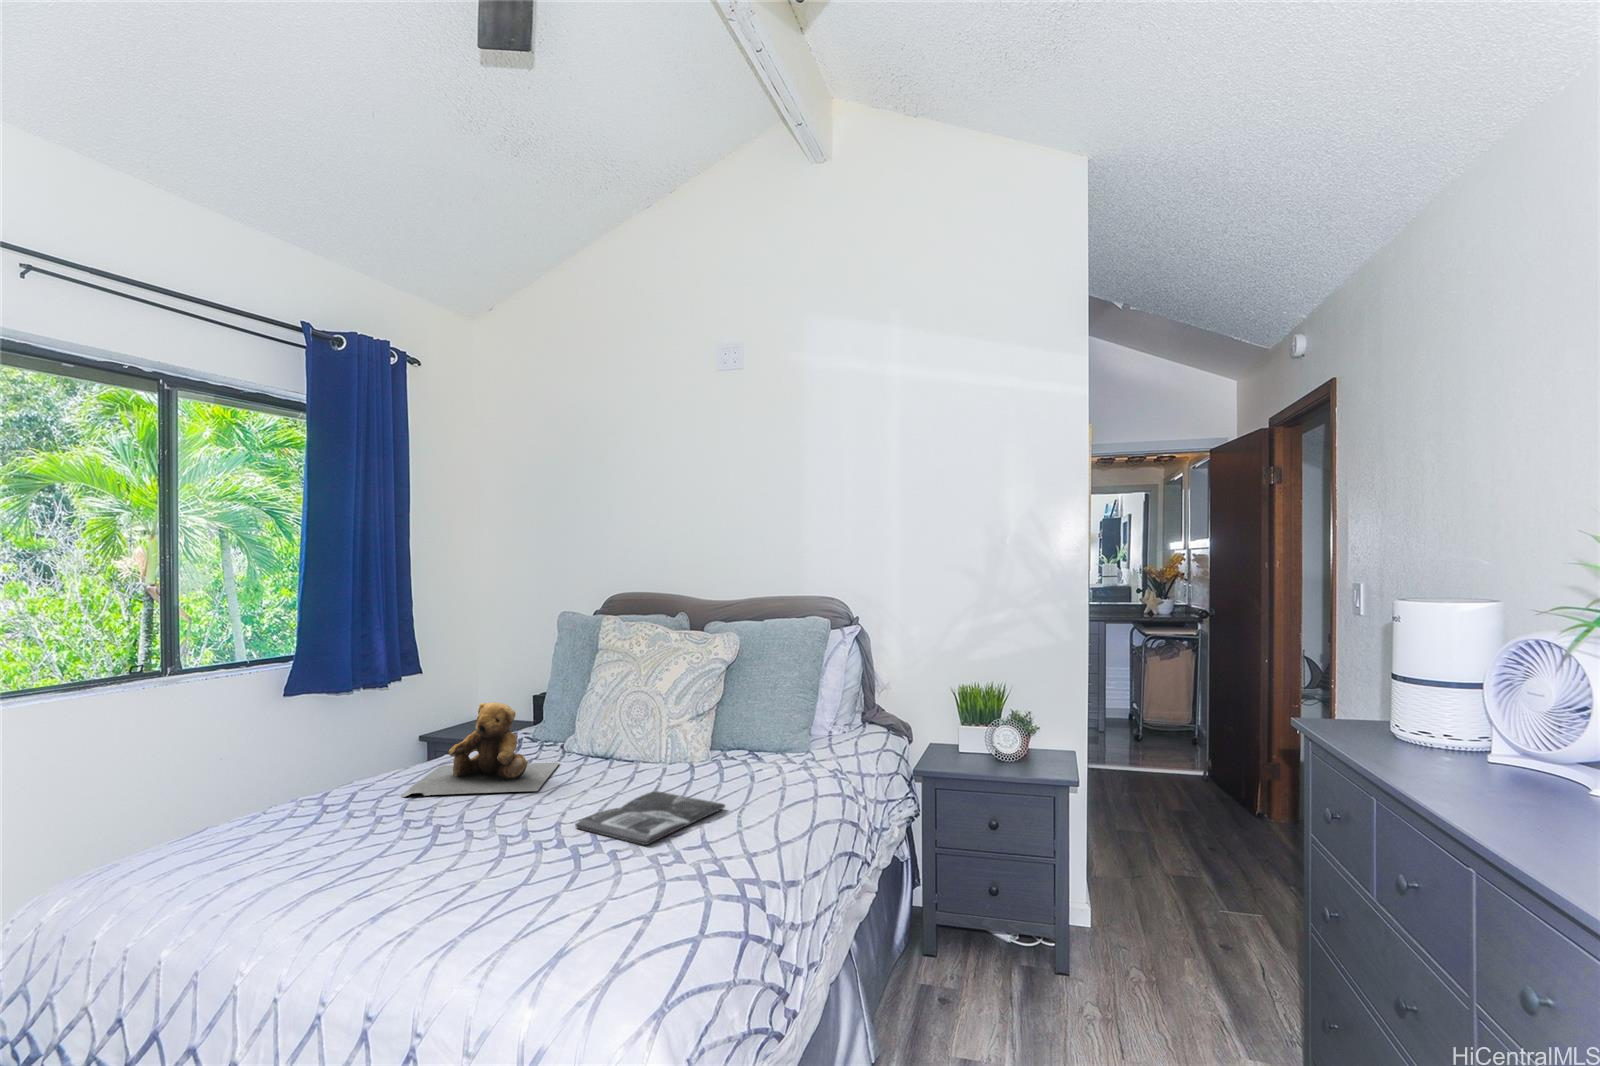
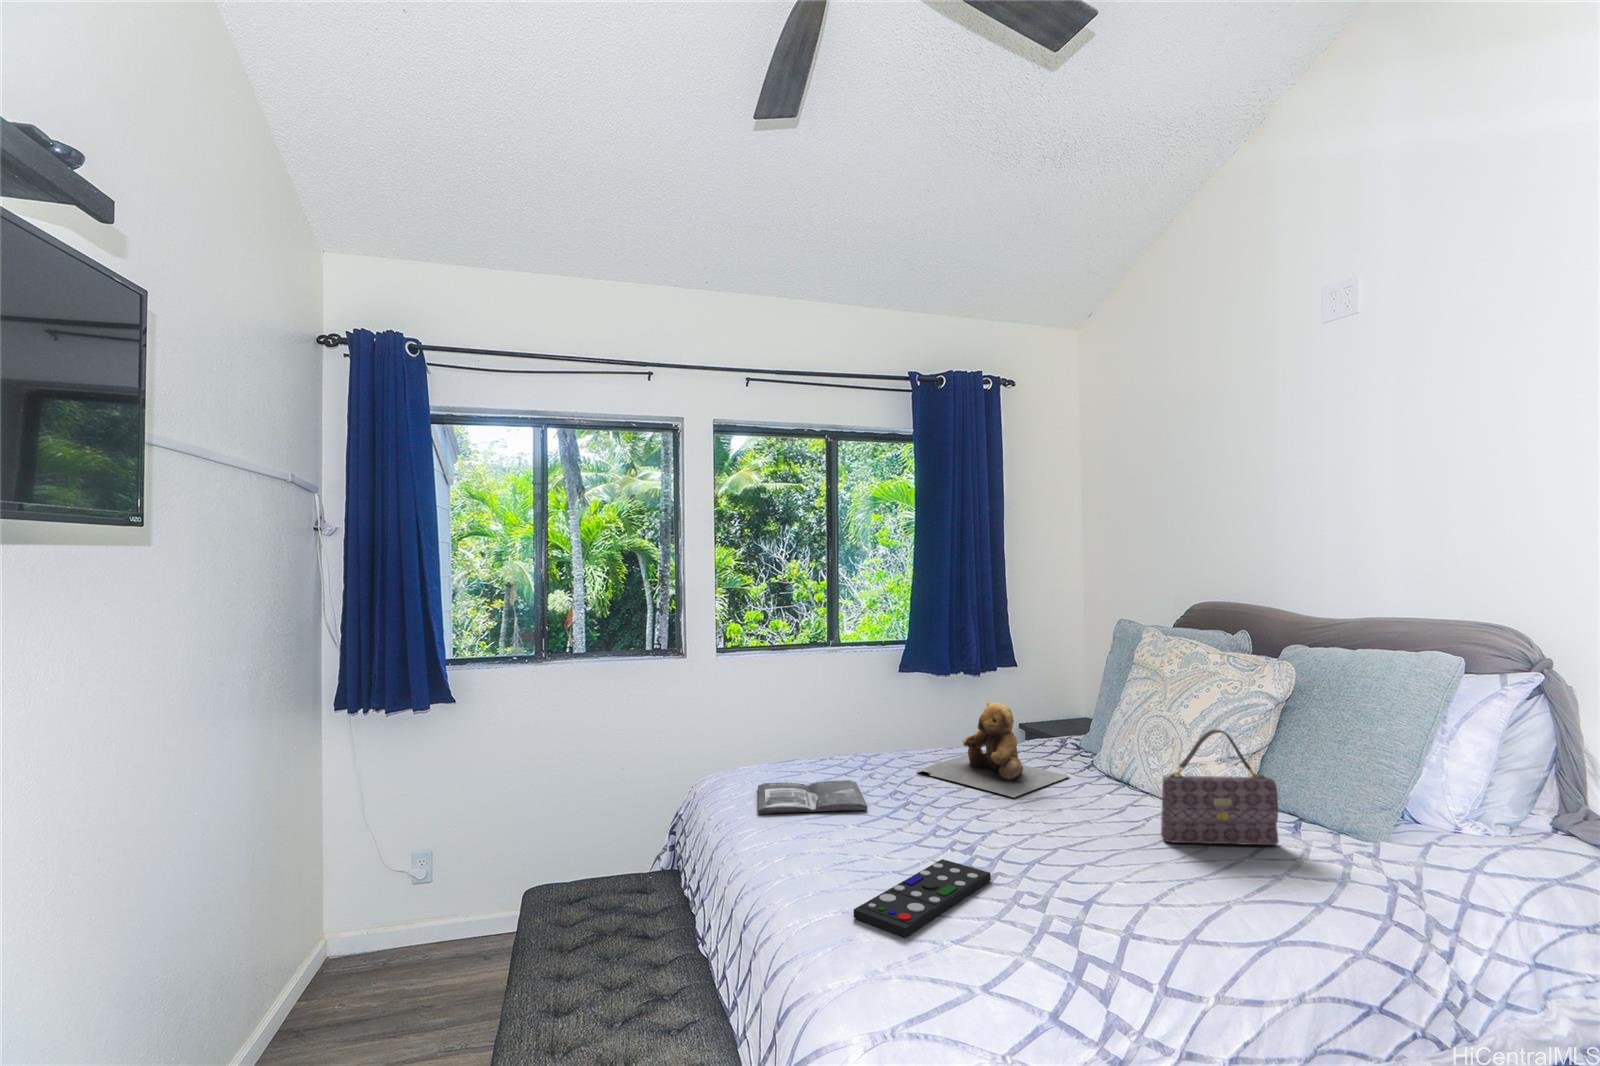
handbag: none [685,688,757,788] -> present [1161,730,1279,845]
magazine: present [576,791,725,845] -> present [758,780,868,814]
remote control: none [540,850,613,937] -> present [854,859,991,937]

